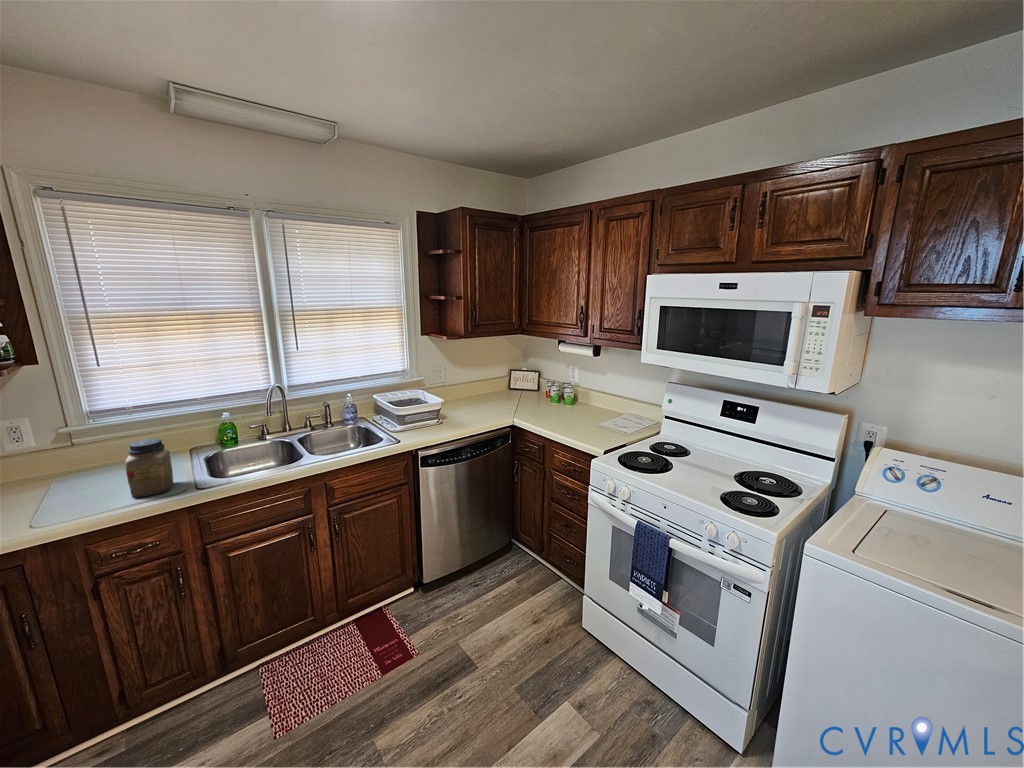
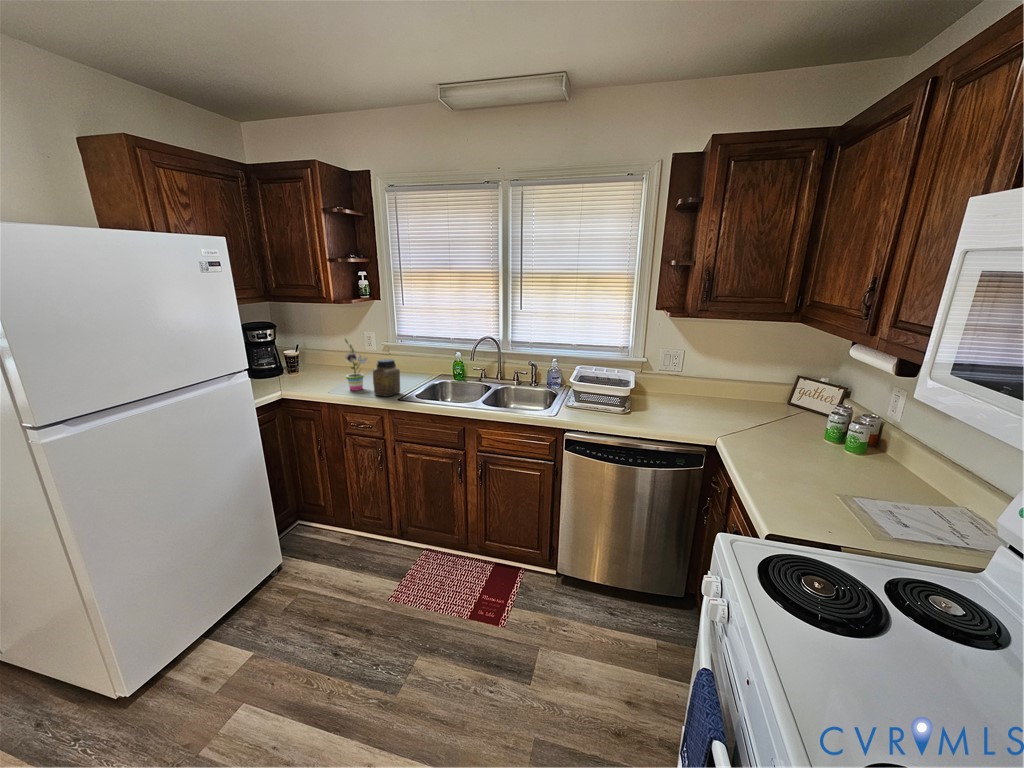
potted plant: none [21,428,81,511] -> present [344,339,367,391]

